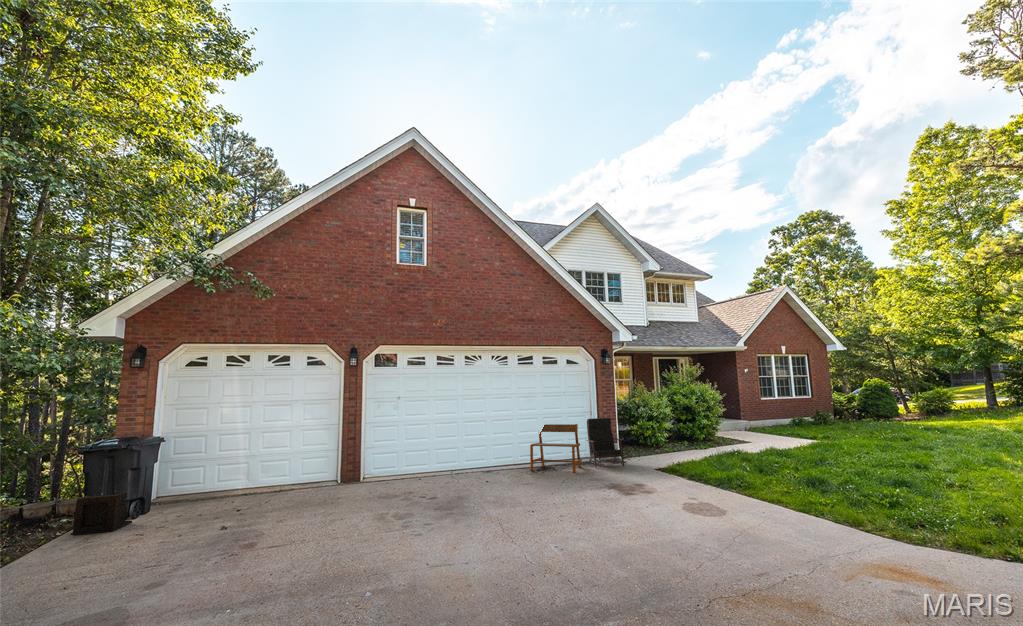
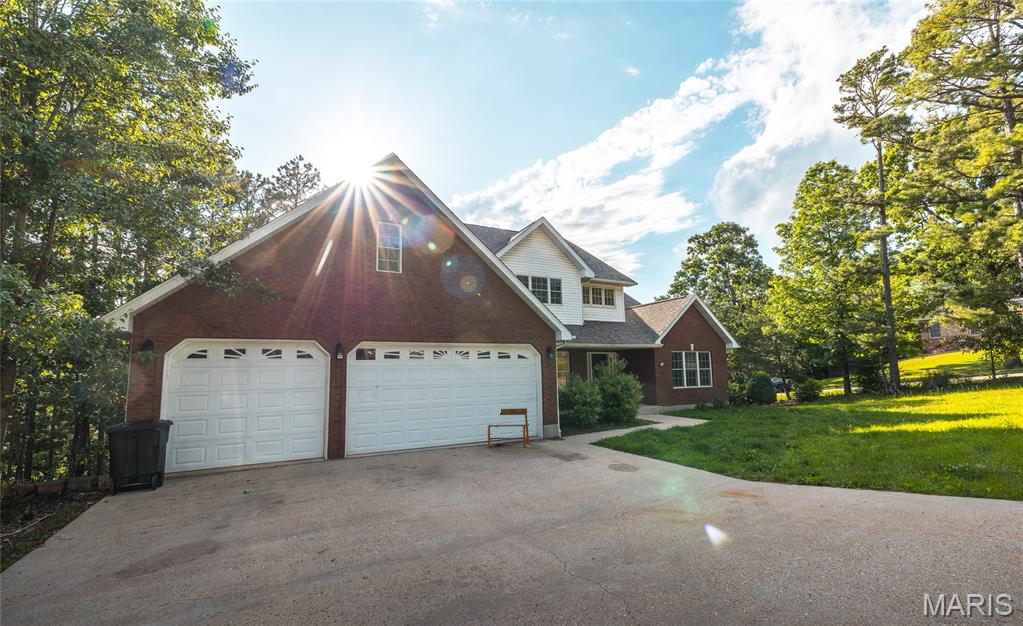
lounge chair: present [587,418,624,467] -> none [533,403,564,443]
wooden crate: present [72,492,133,535] -> none [102,465,153,505]

